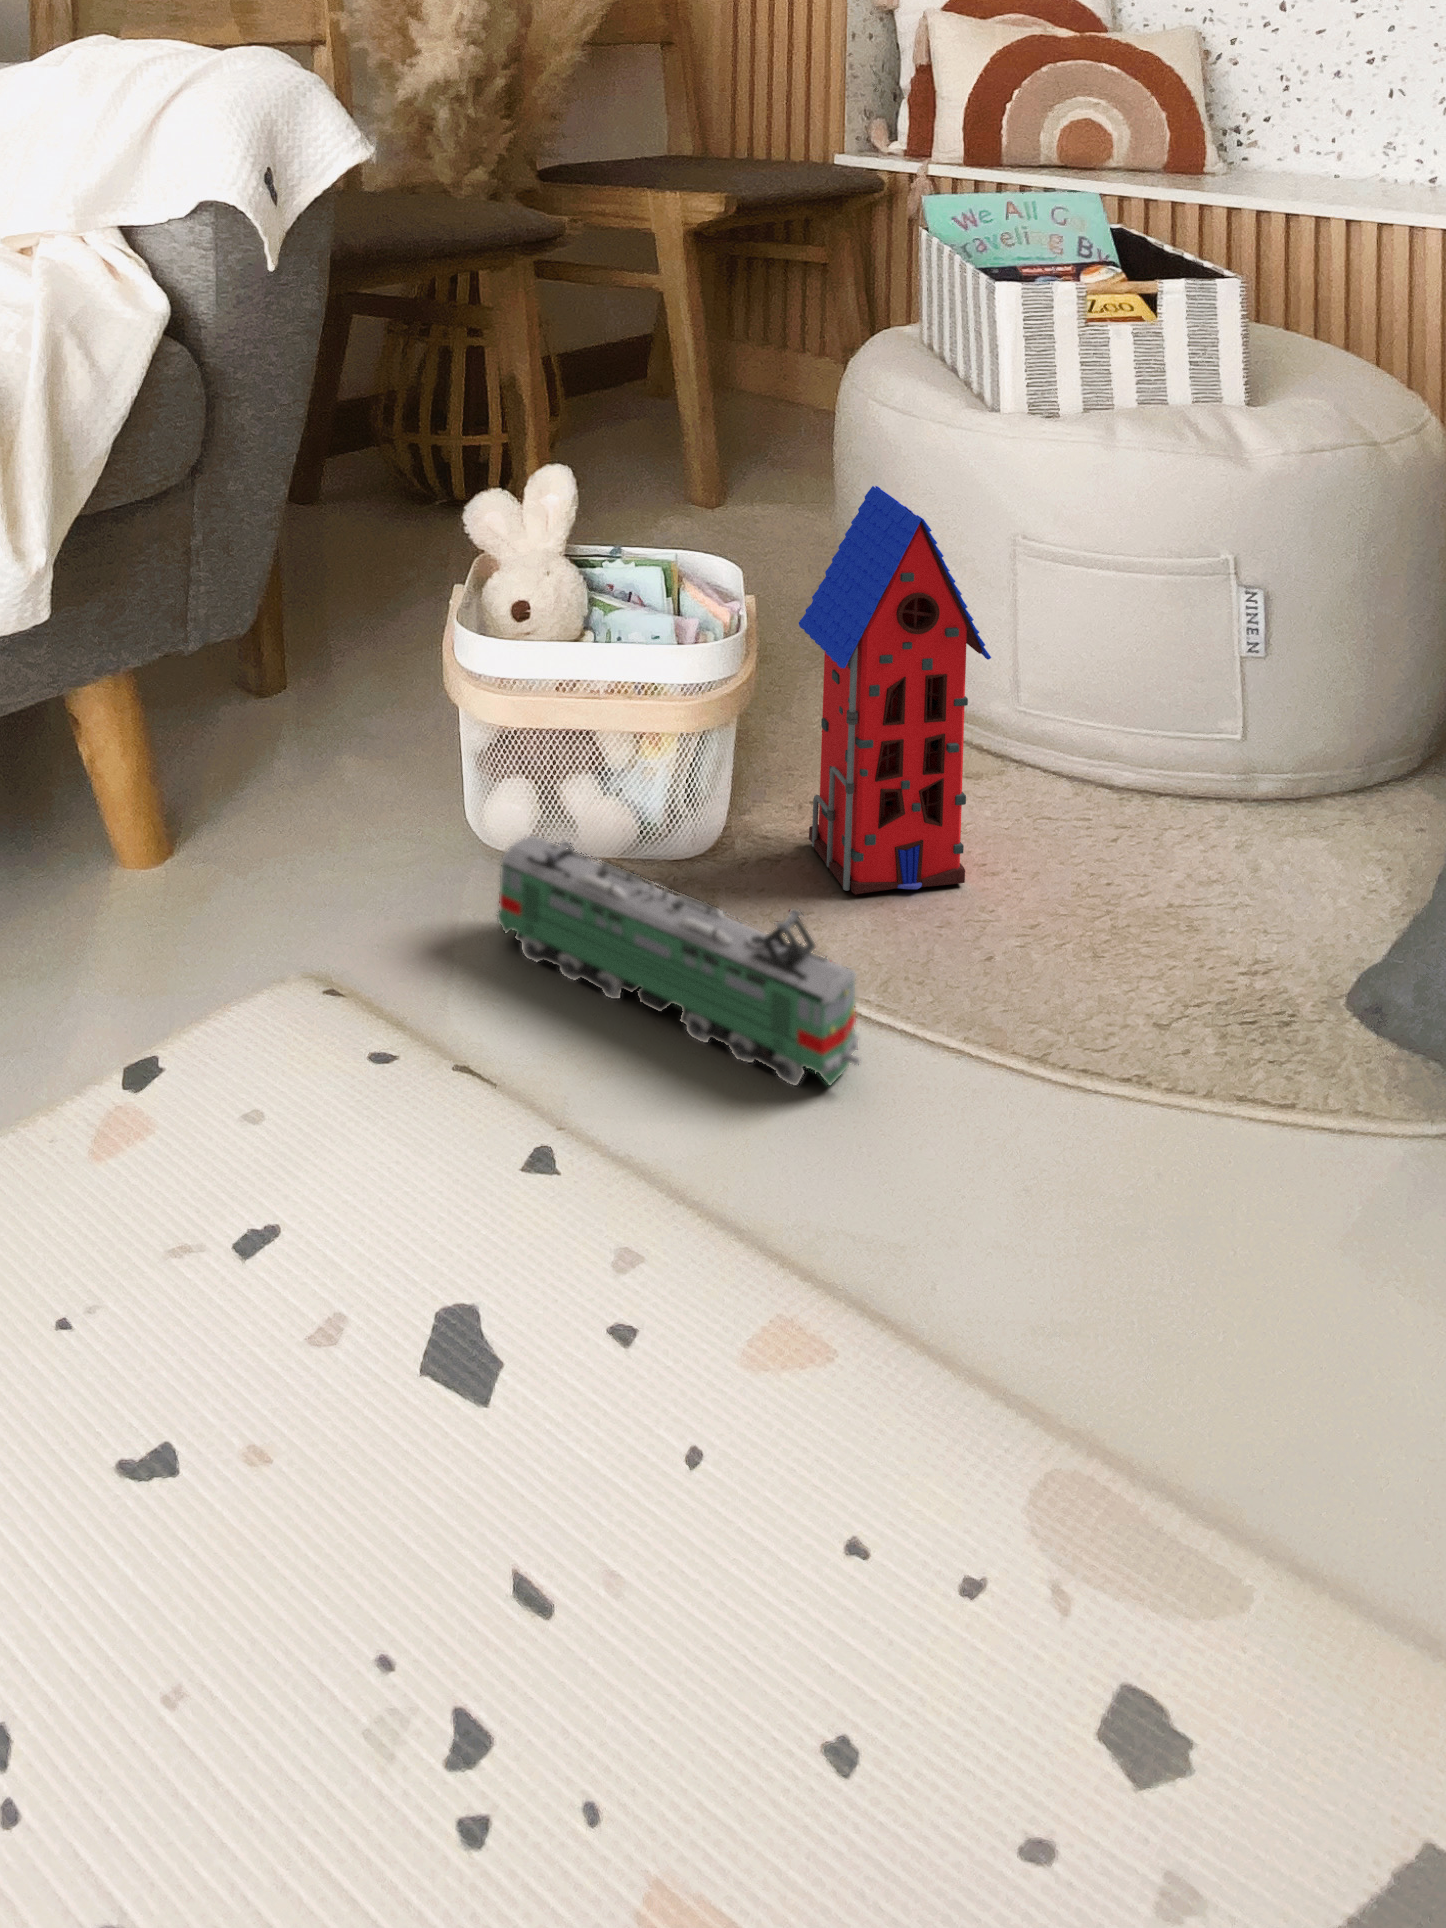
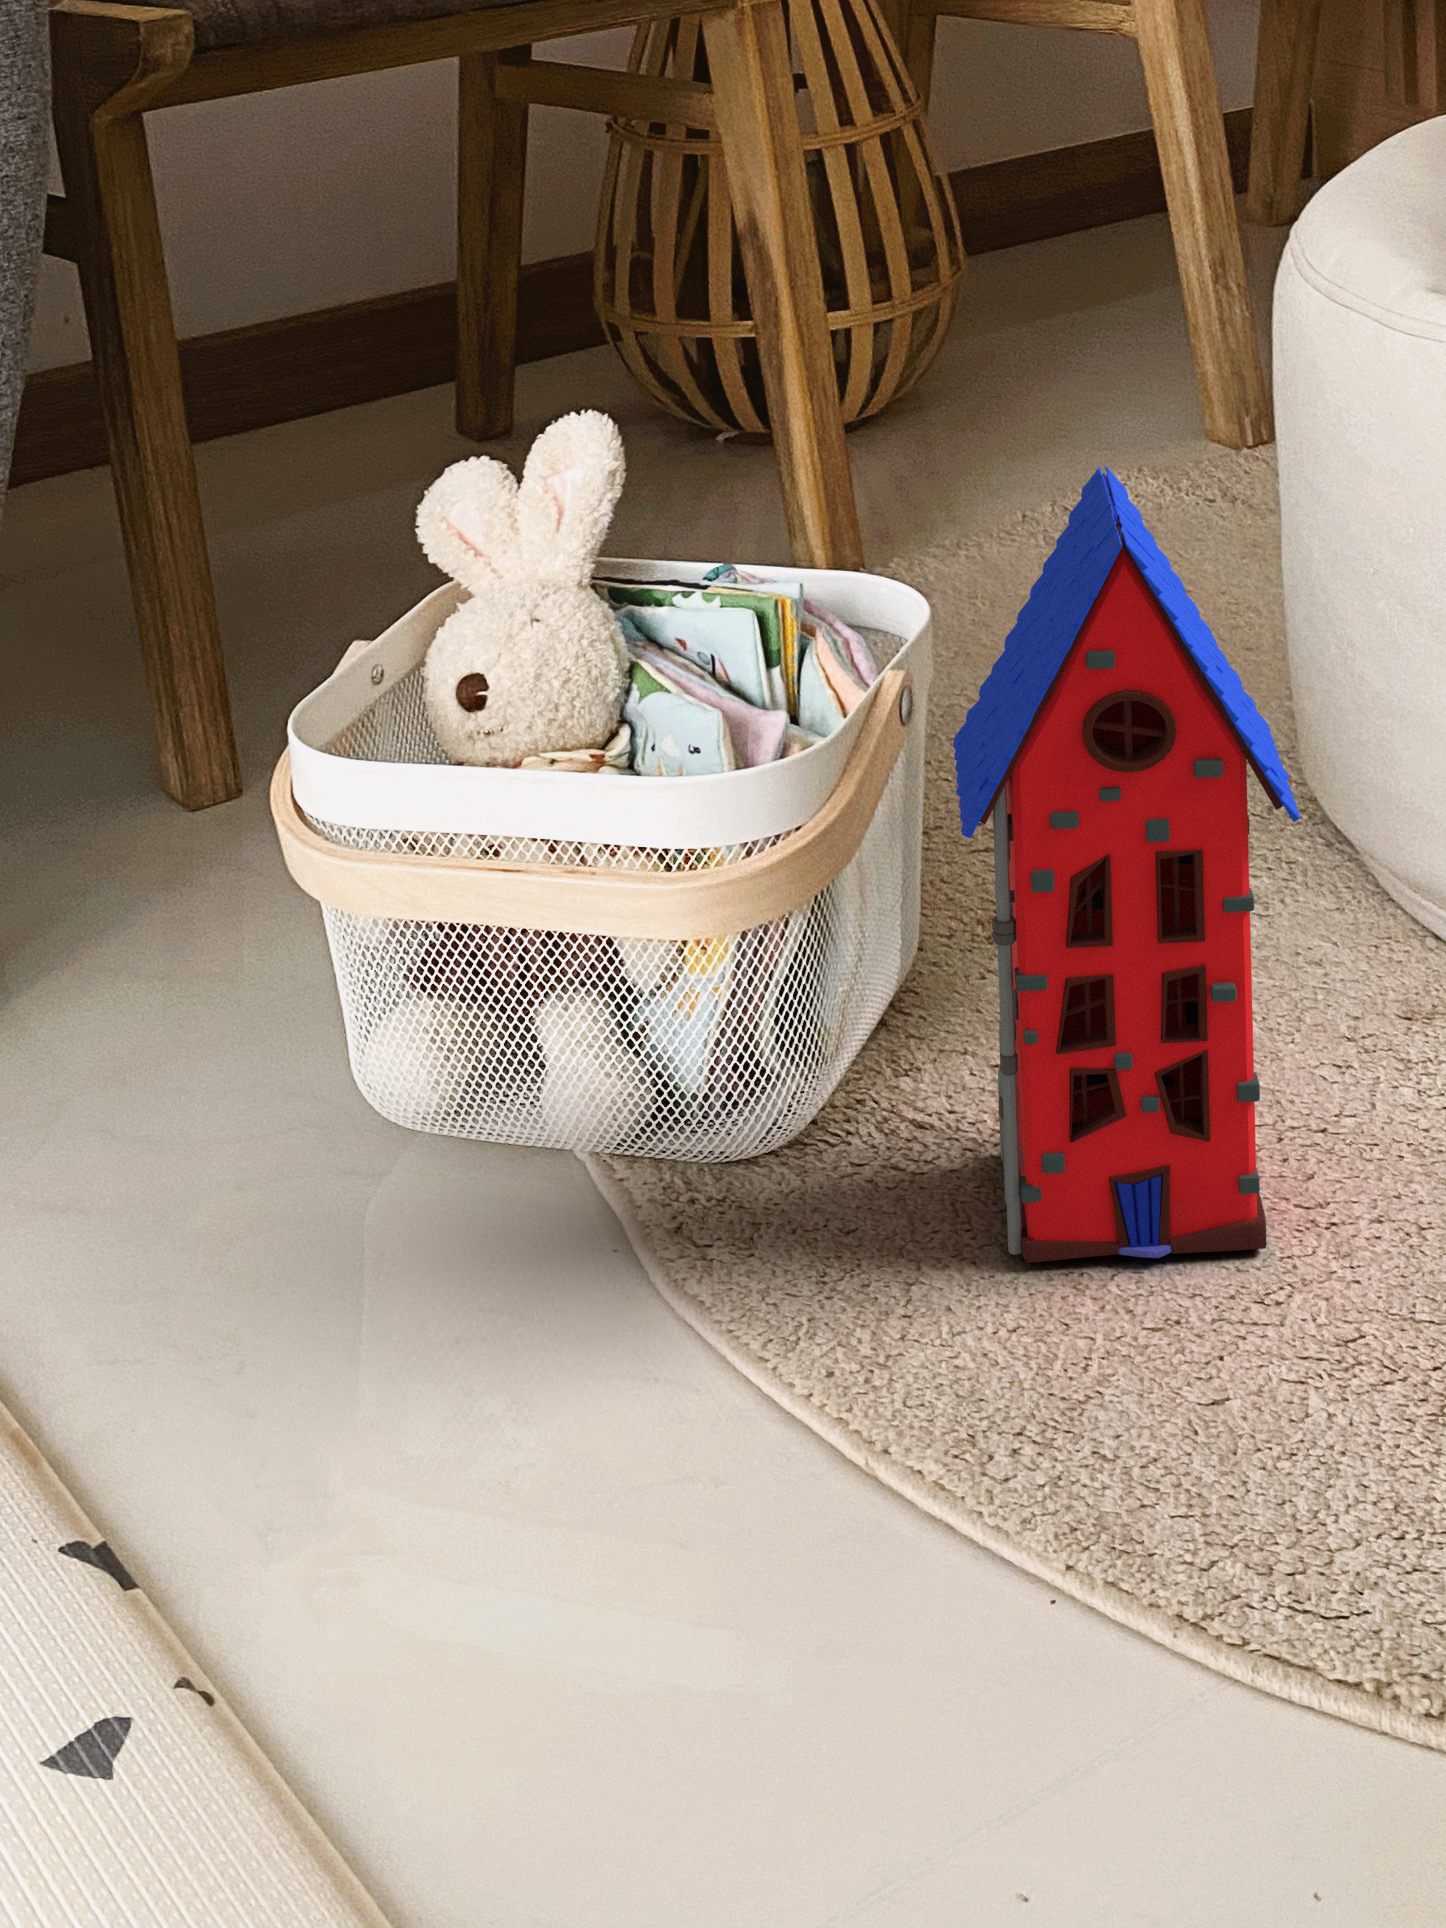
toy train: present [496,836,860,1085] -> none [277,1136,817,1661]

